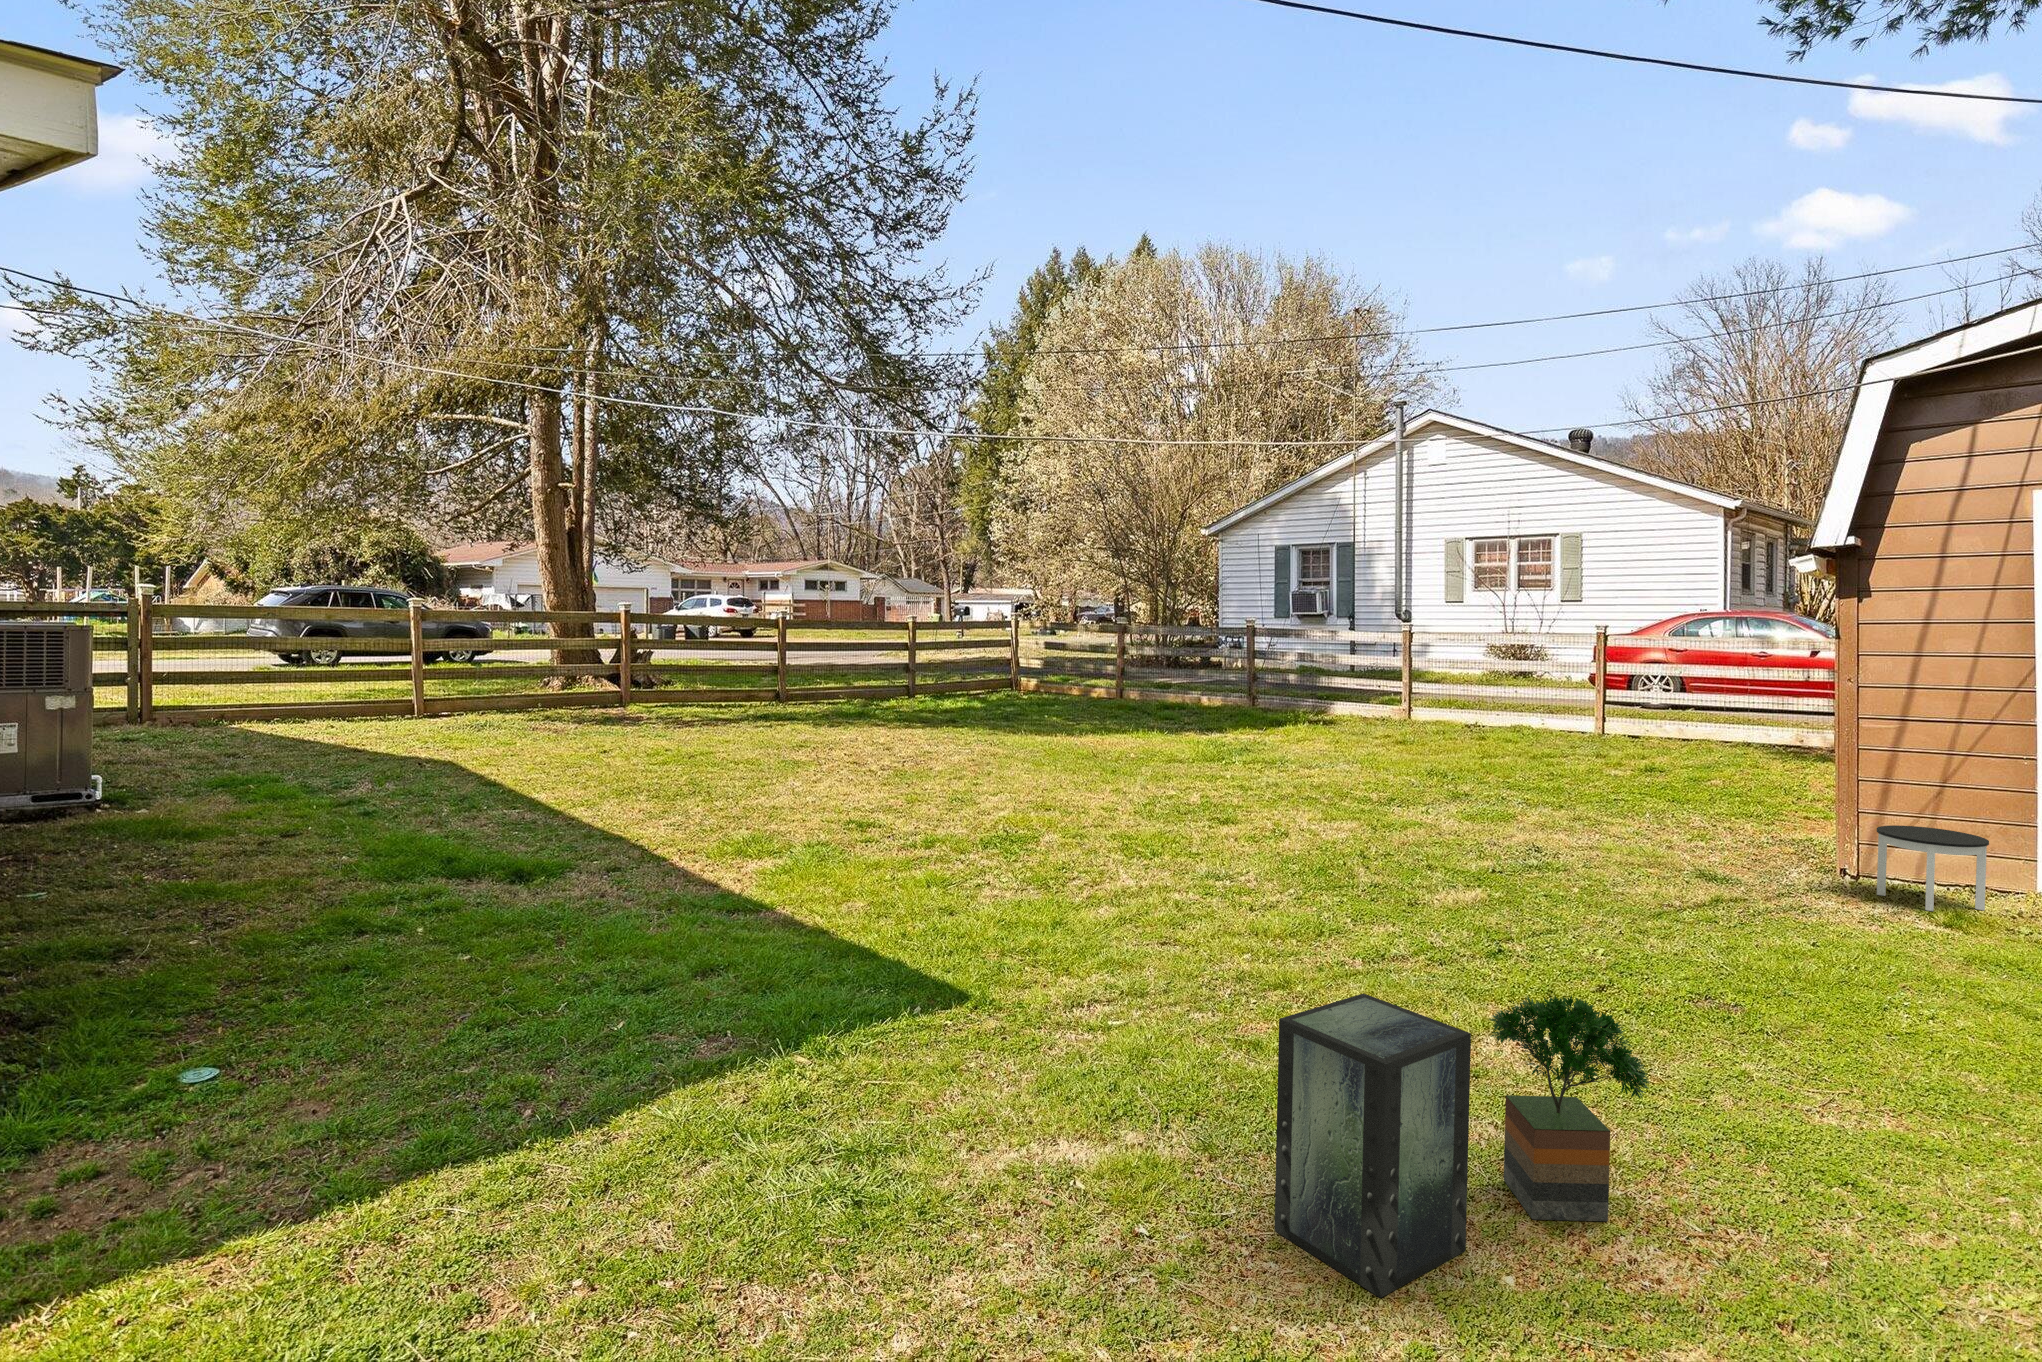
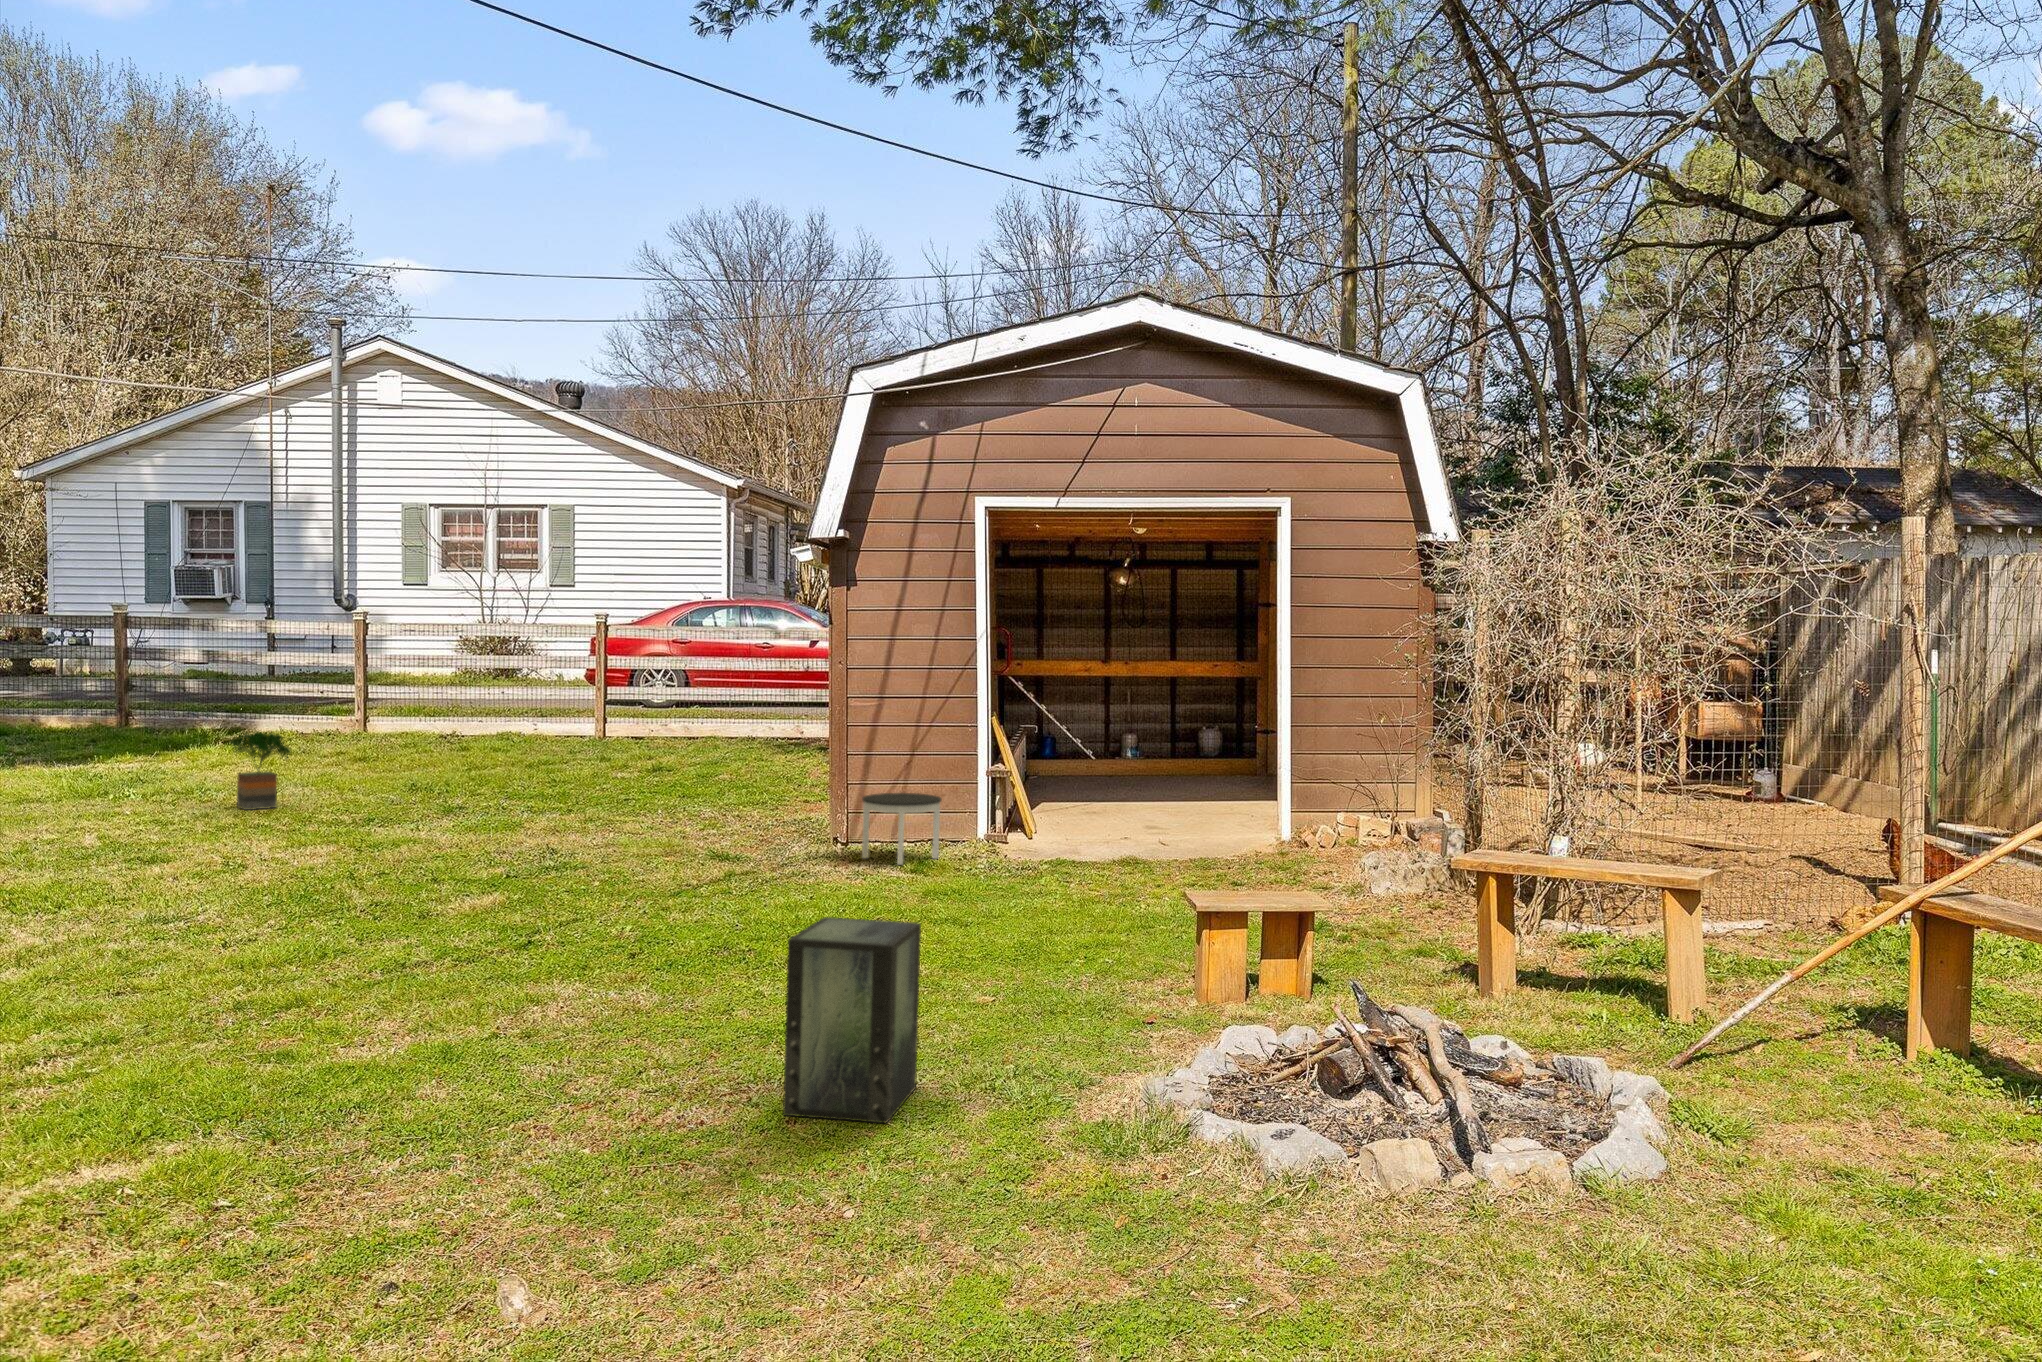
storage box: present [1274,993,1471,1298] -> present [783,917,921,1123]
potted tree: present [1489,995,1650,1221] -> present [232,731,290,810]

